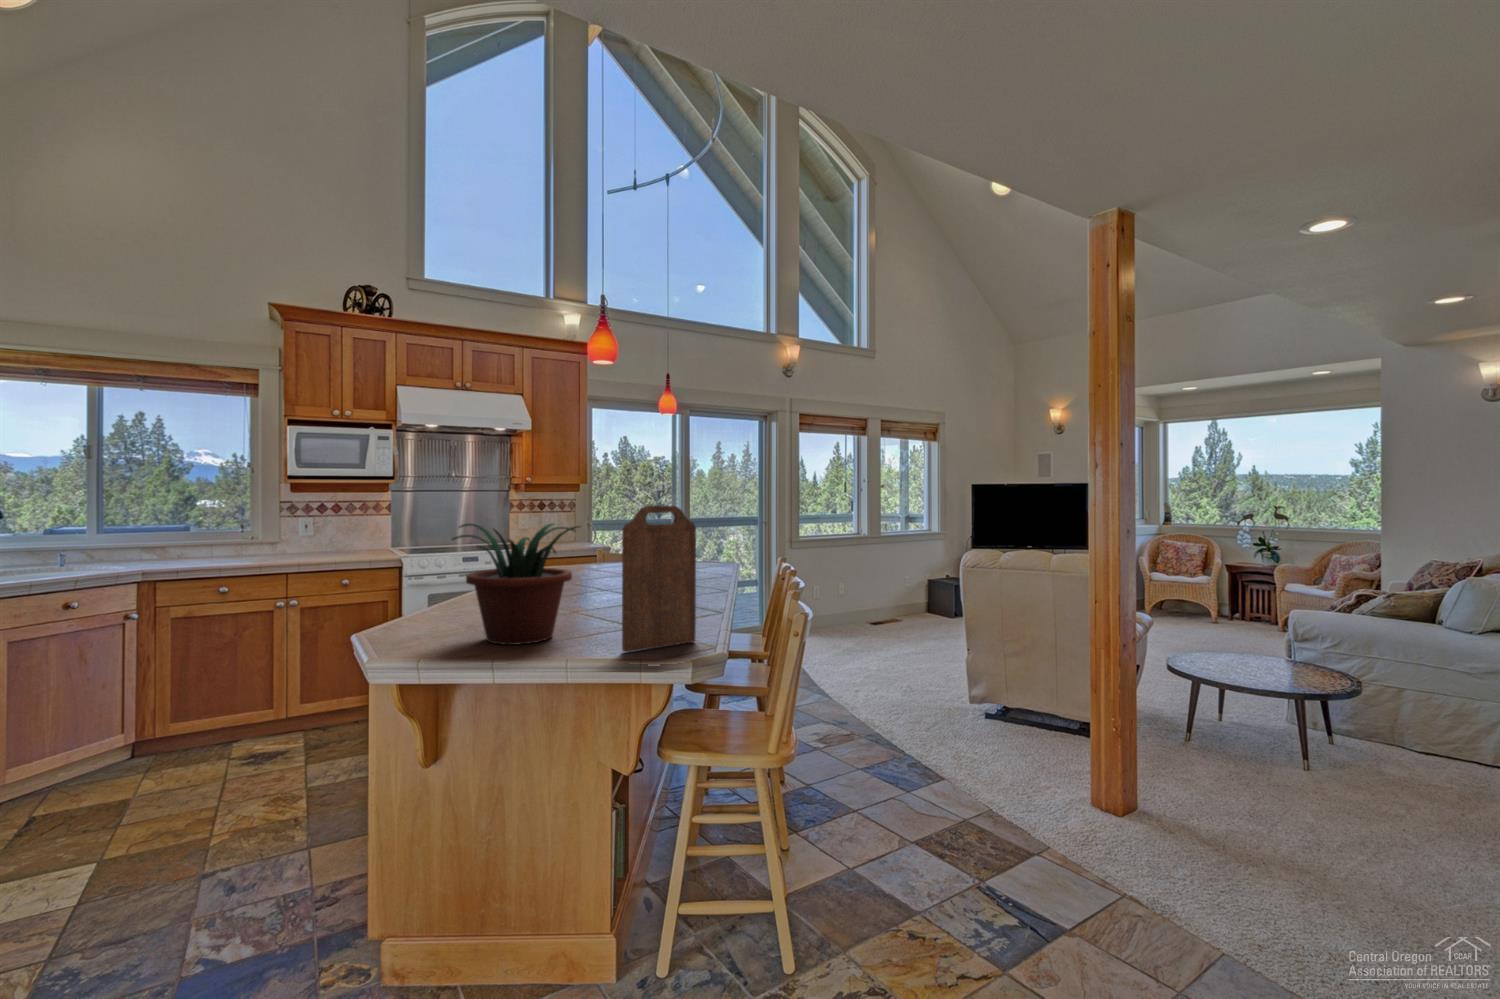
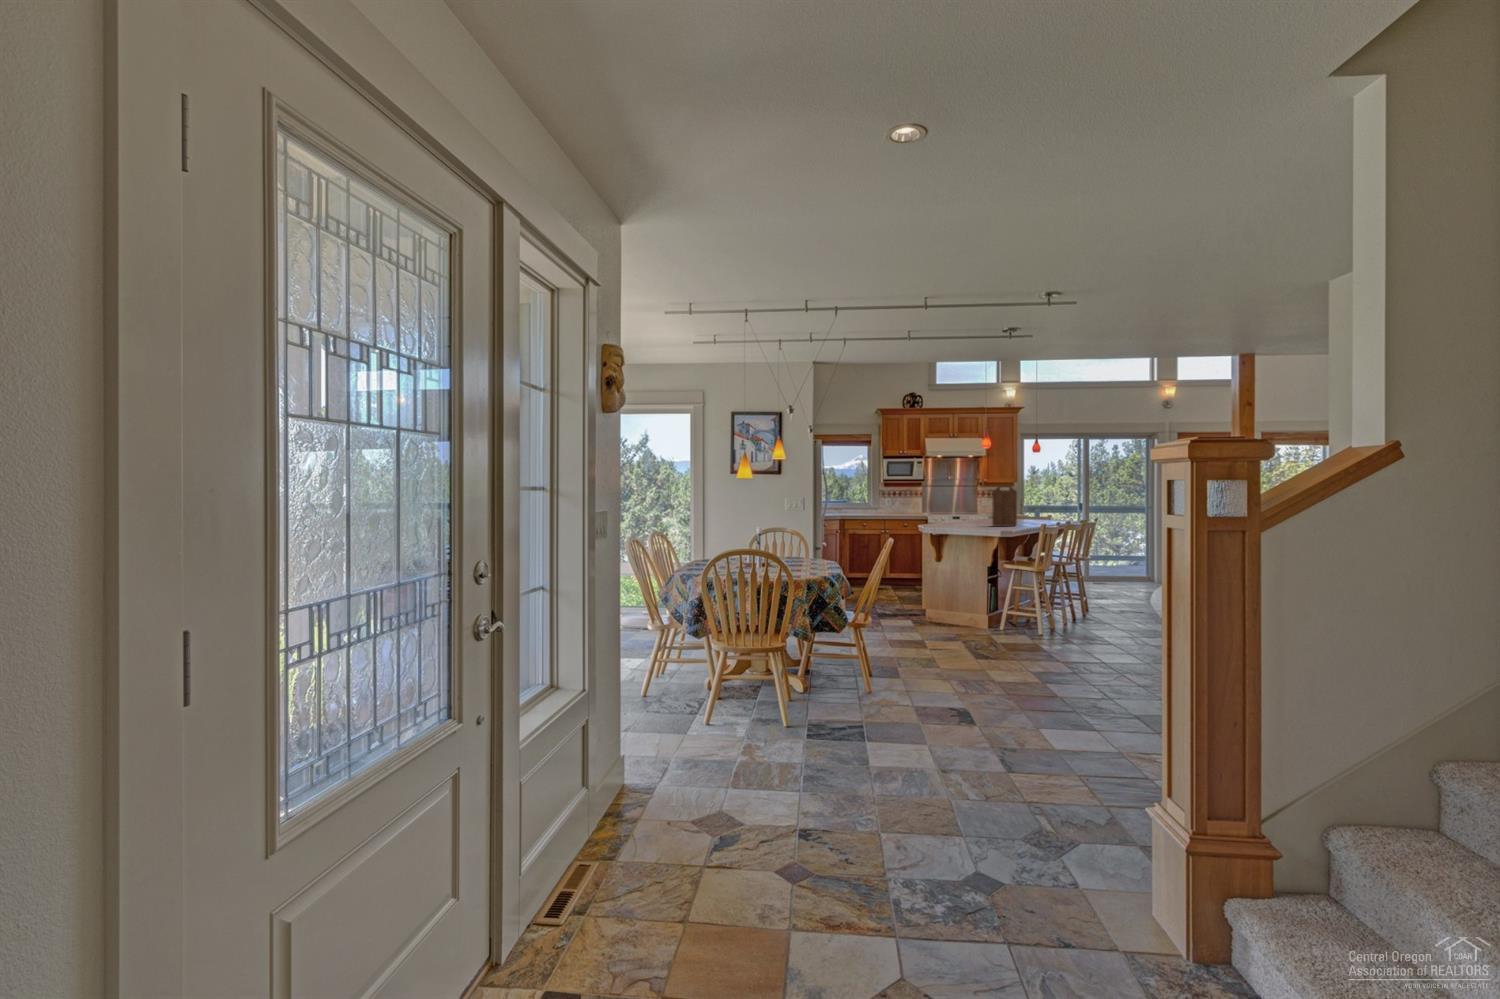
potted plant: present [452,523,580,645] -> none [947,492,984,525]

